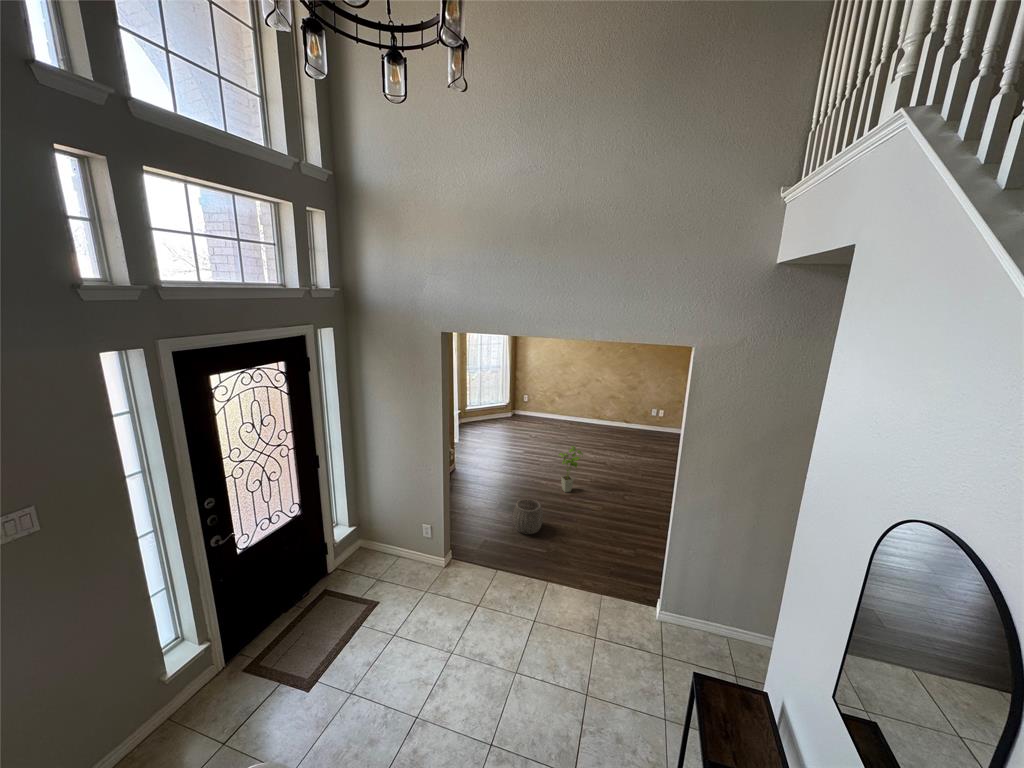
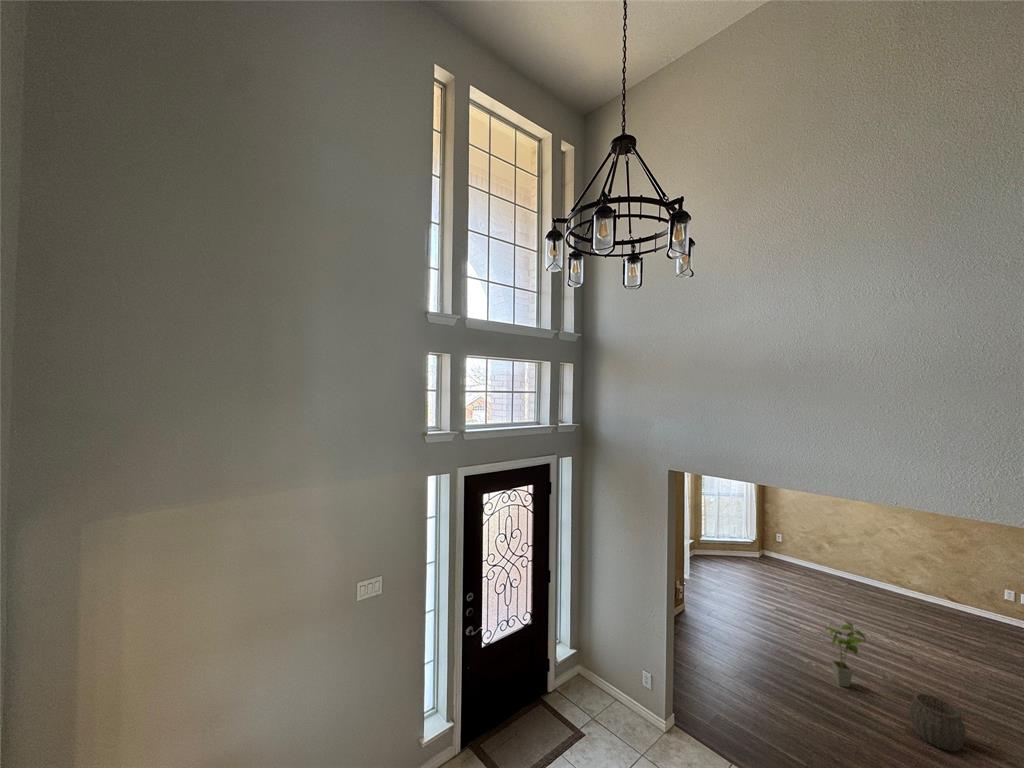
woven basket: present [513,499,543,534] -> present [909,693,966,751]

